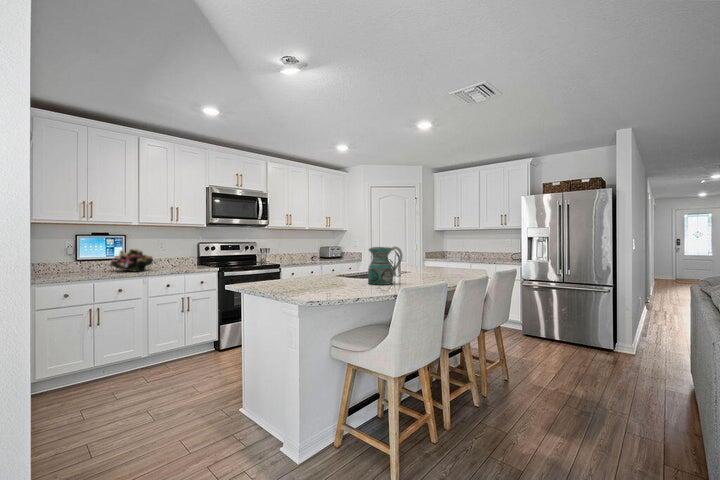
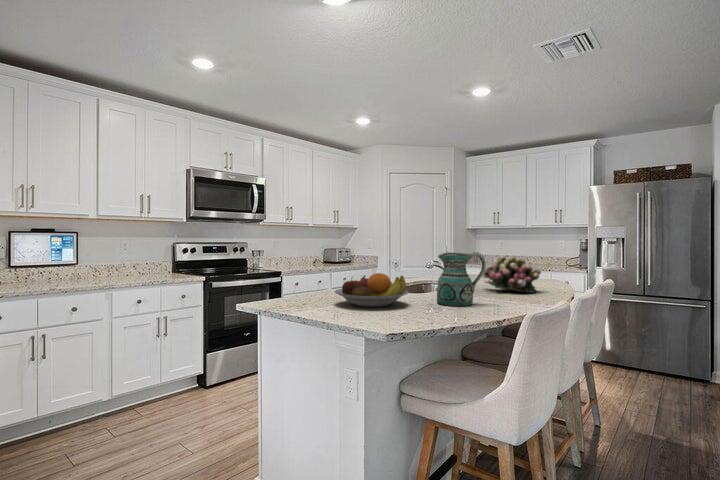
flower arrangement: present [109,249,153,272] -> present [483,255,541,293]
fruit bowl: none [294,262,346,285] -> present [335,273,408,307]

